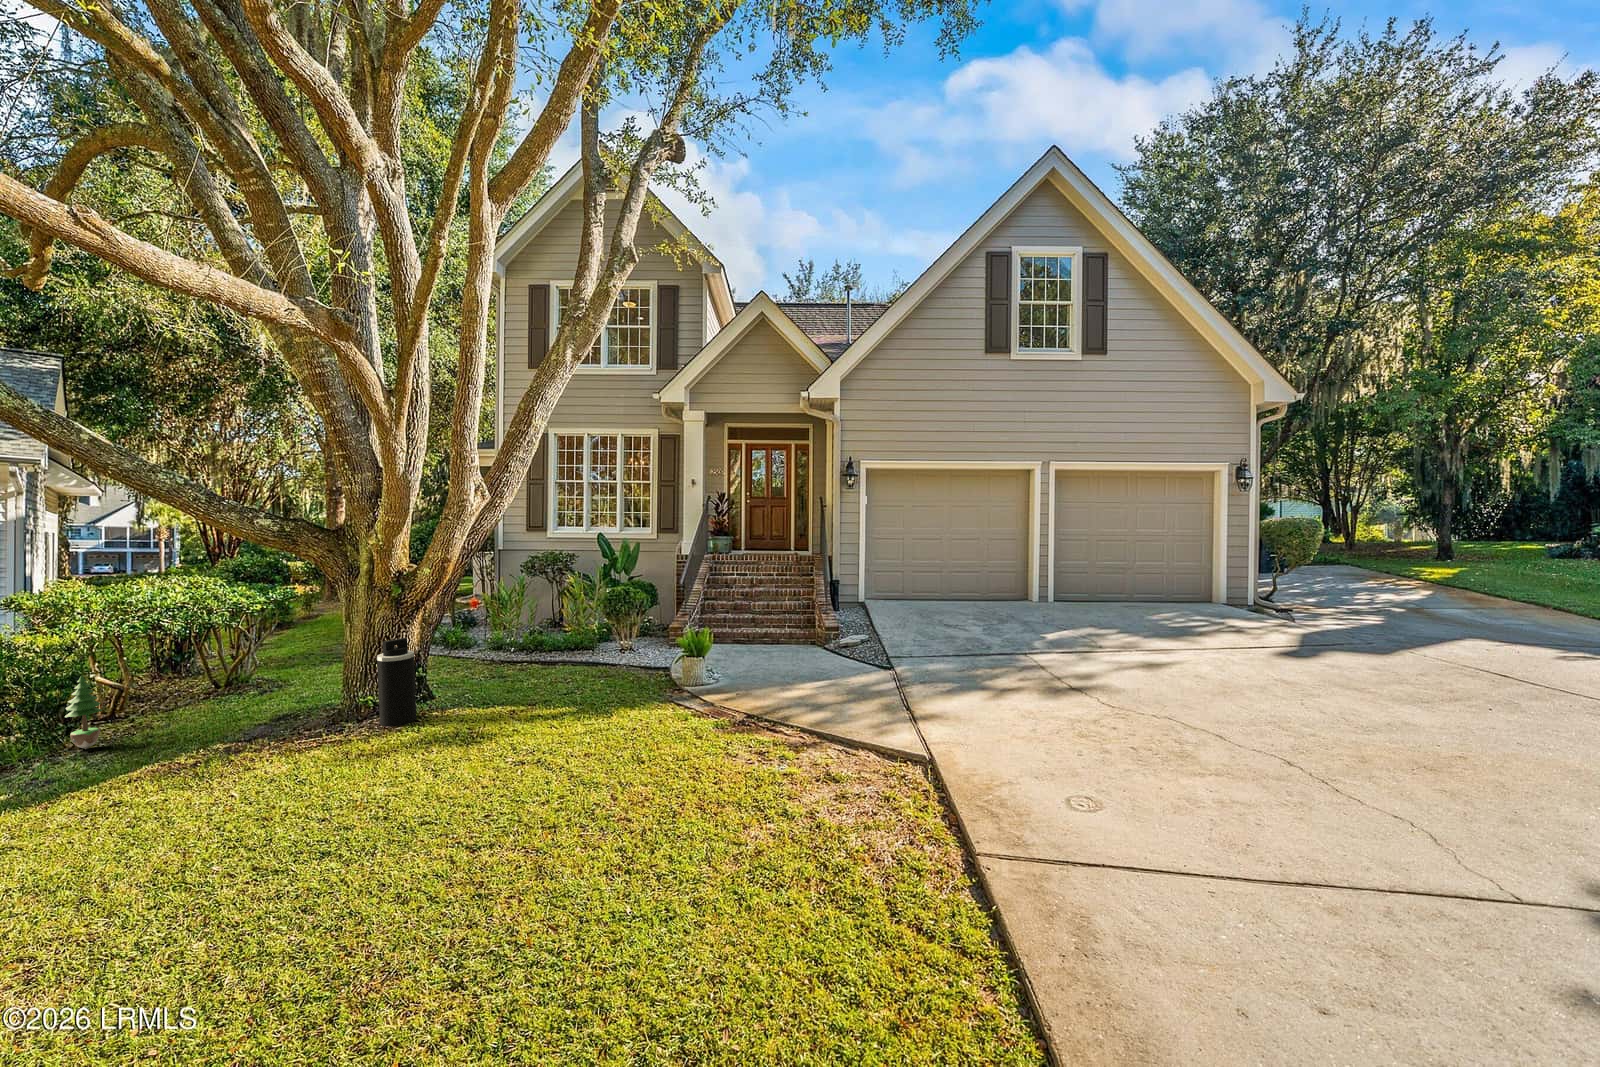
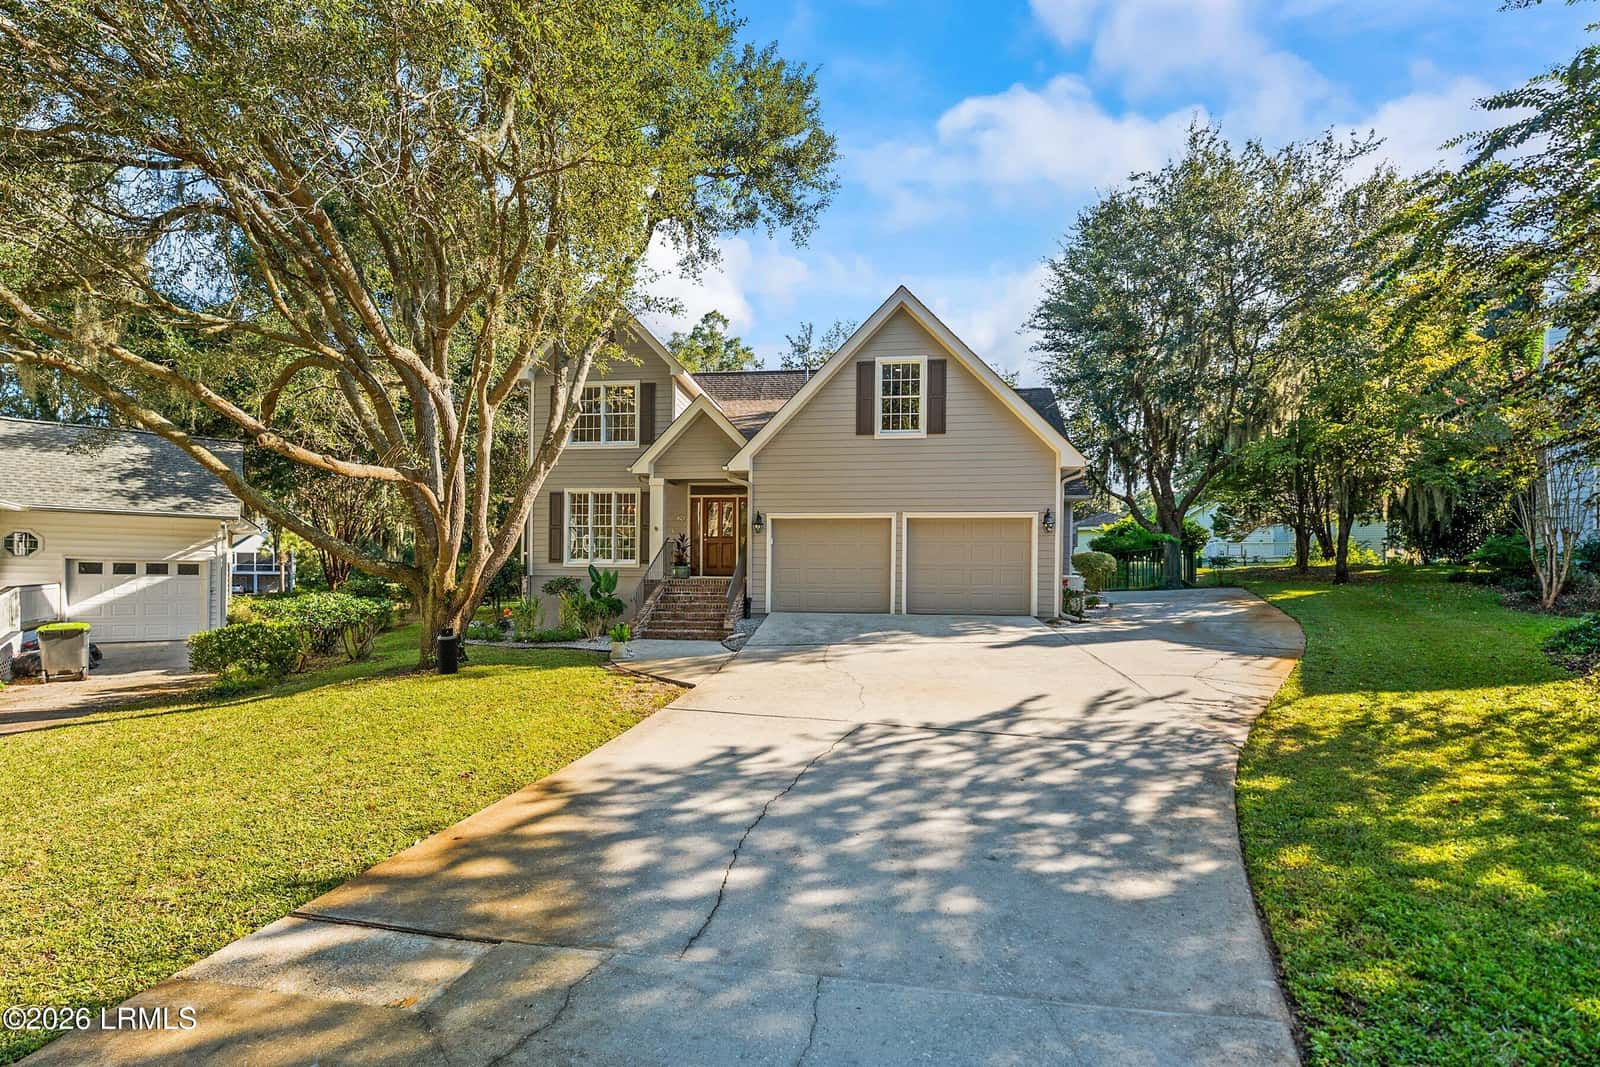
potted tree: present [65,675,102,749] -> none [288,644,305,682]

